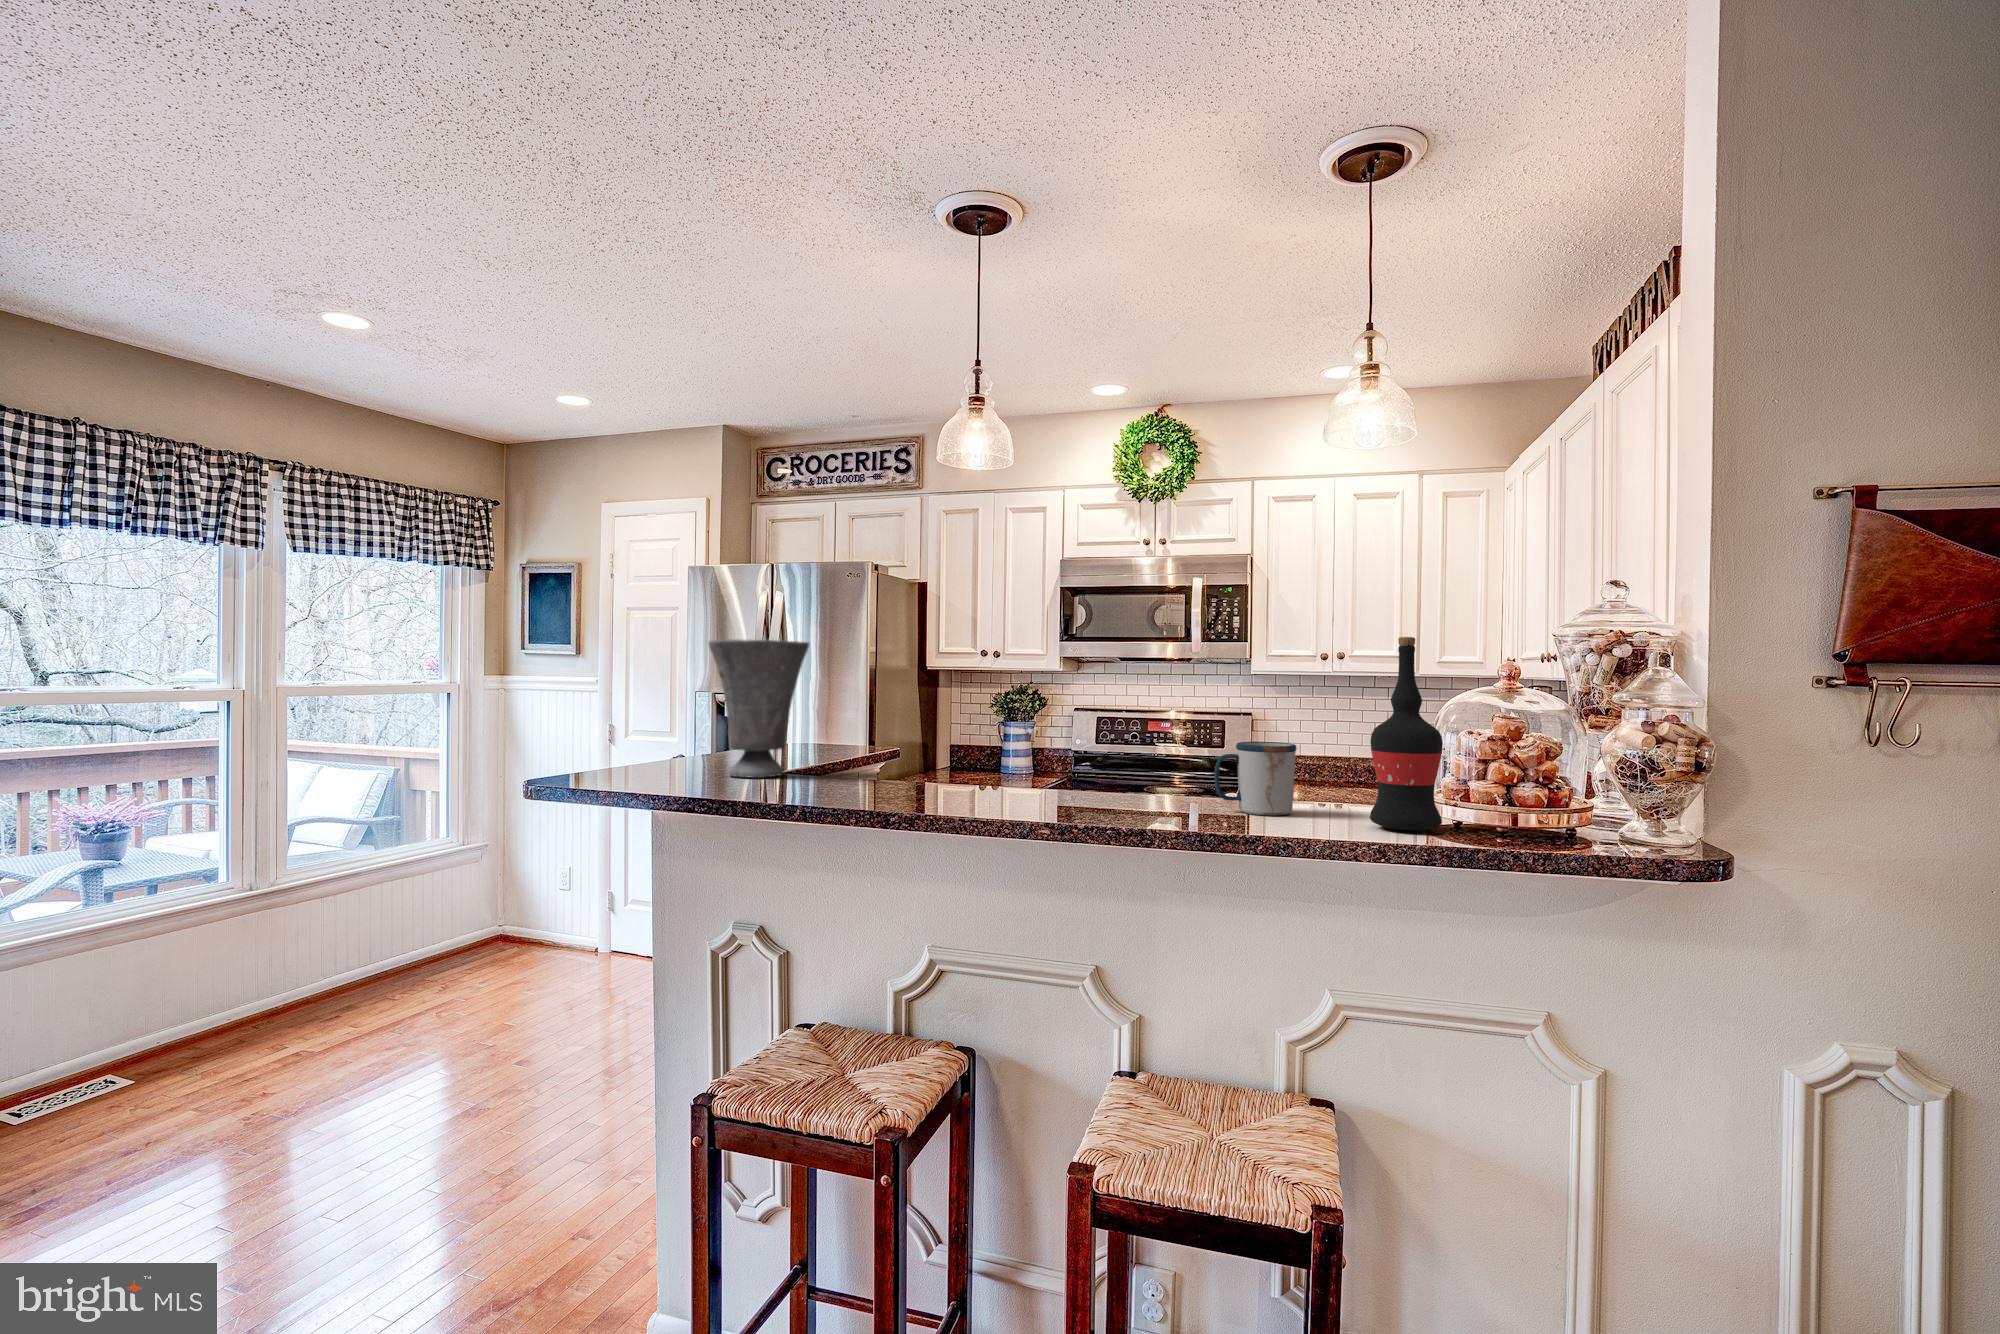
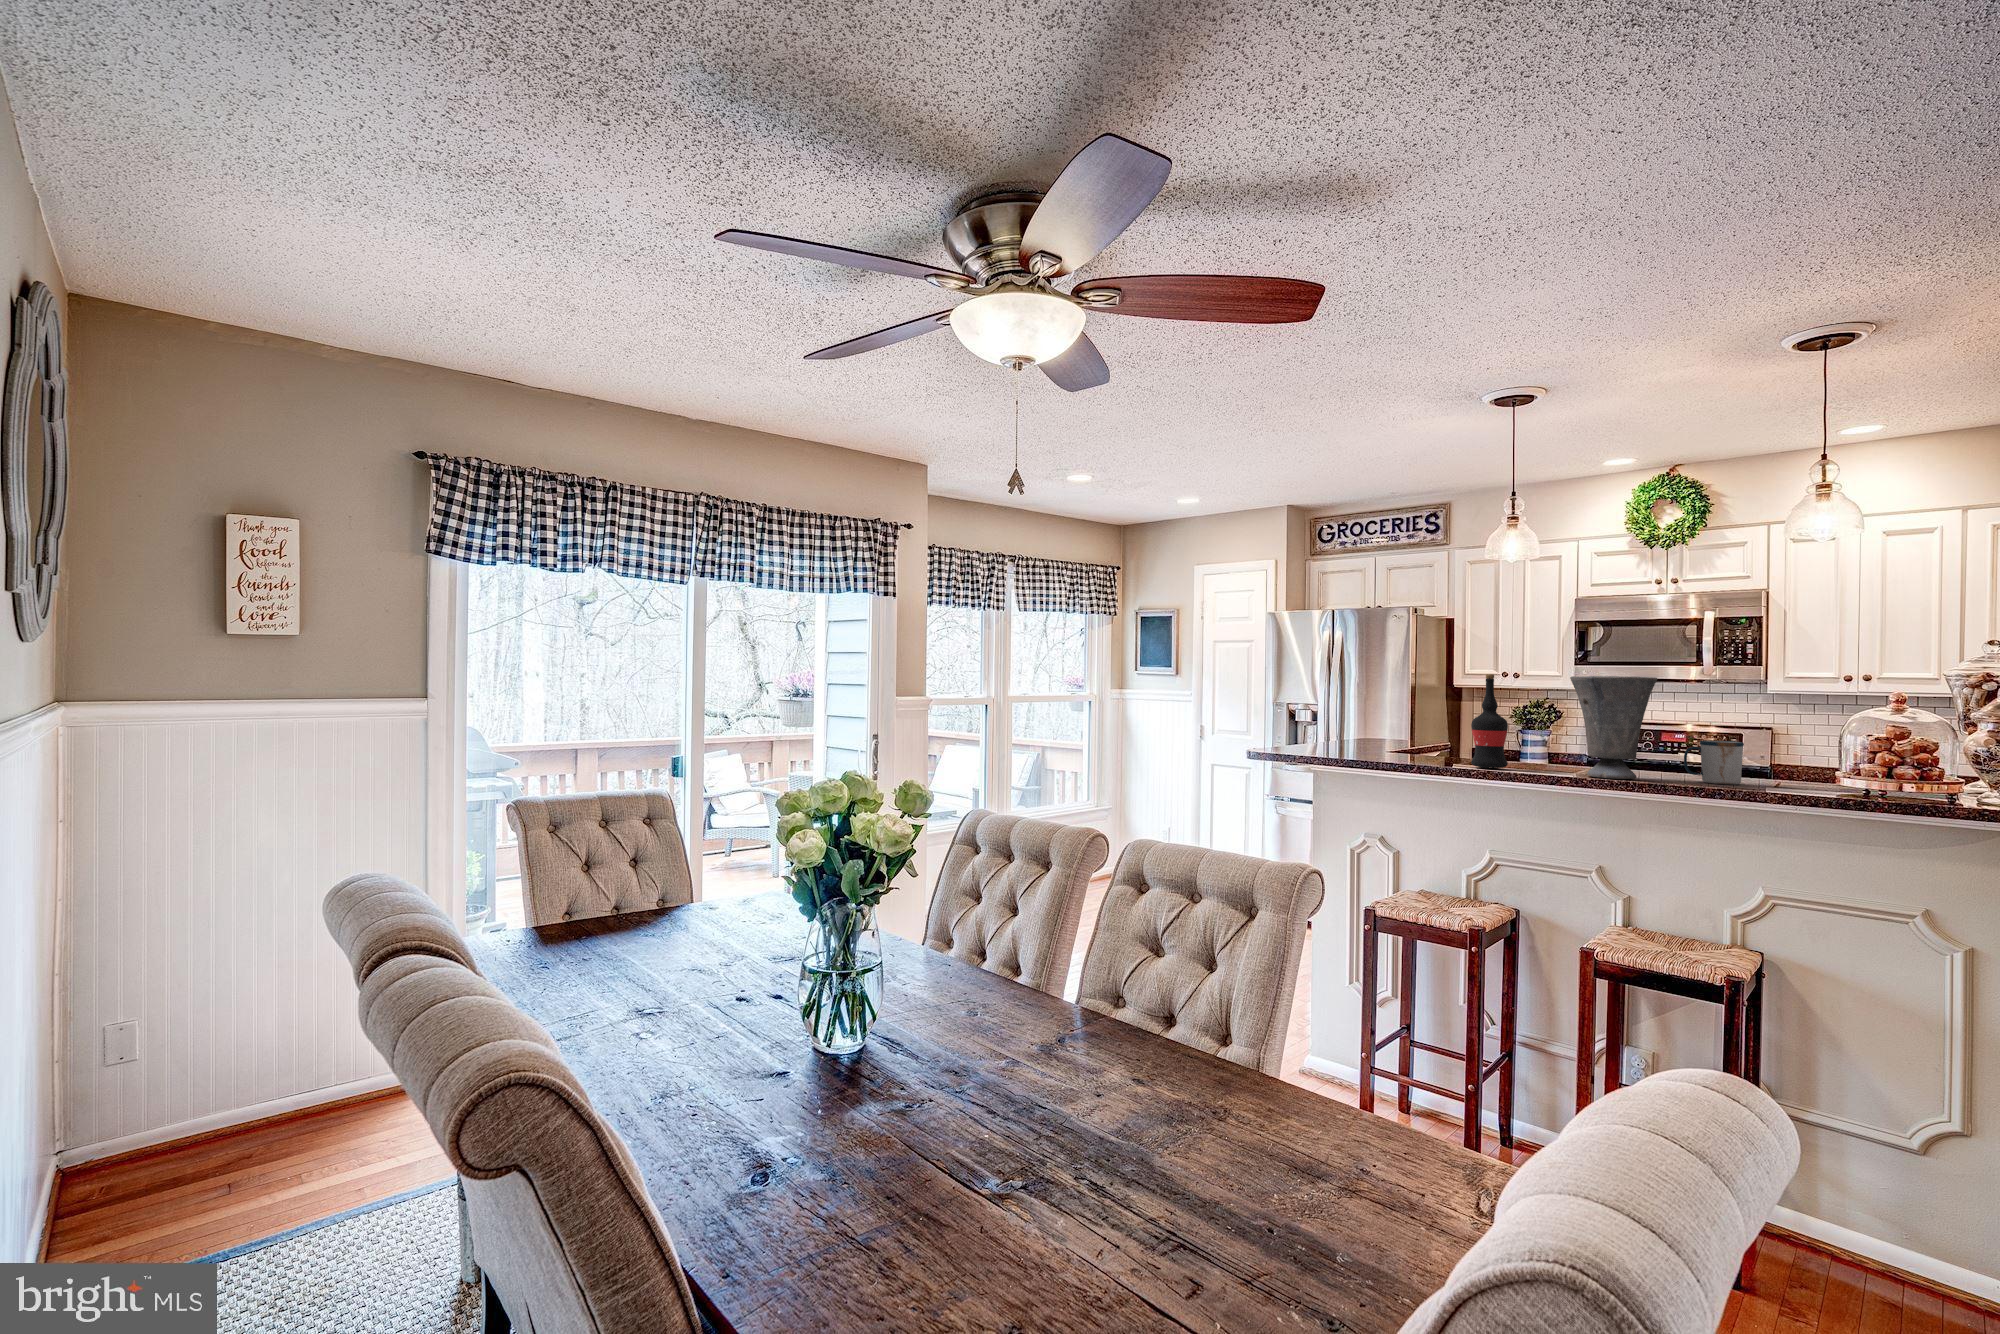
wine bottle: present [1370,637,1443,830] -> present [1471,674,1508,768]
vase: present [709,639,809,778] -> present [1570,676,1657,779]

